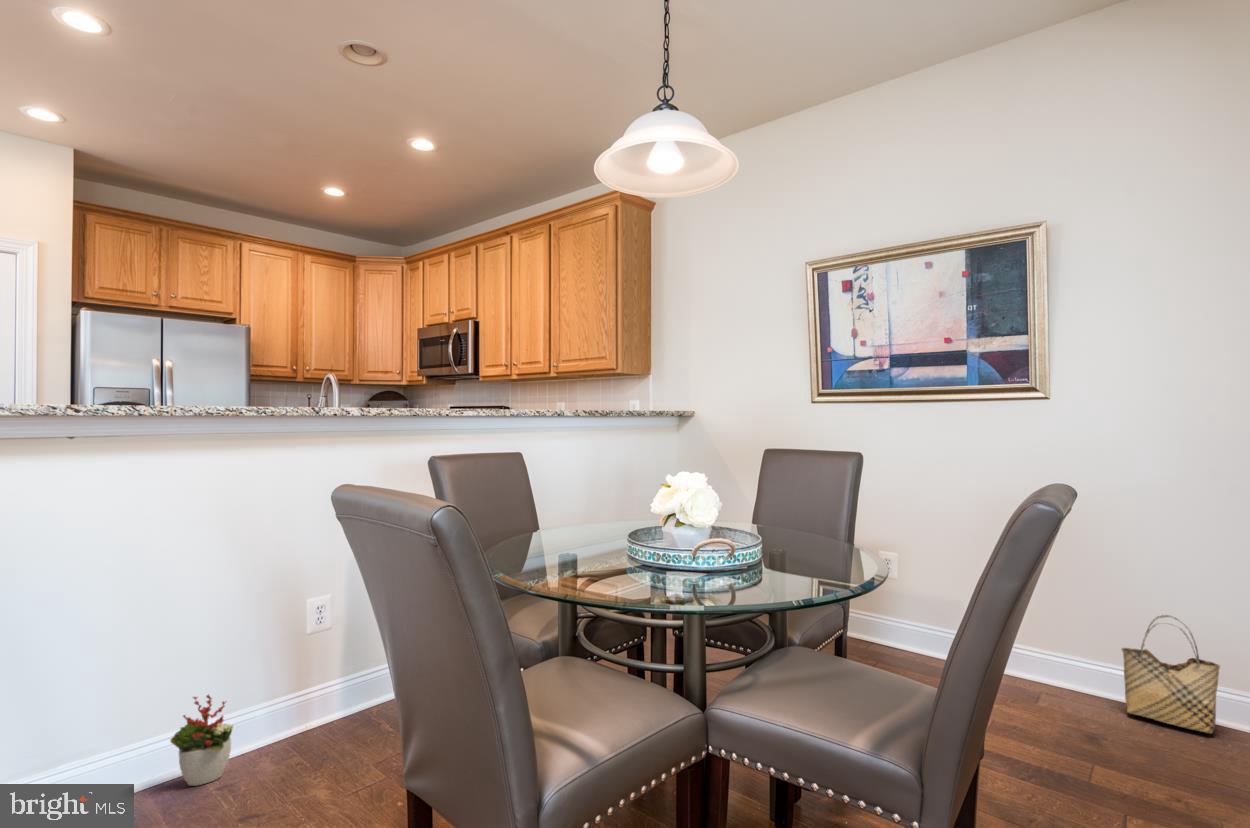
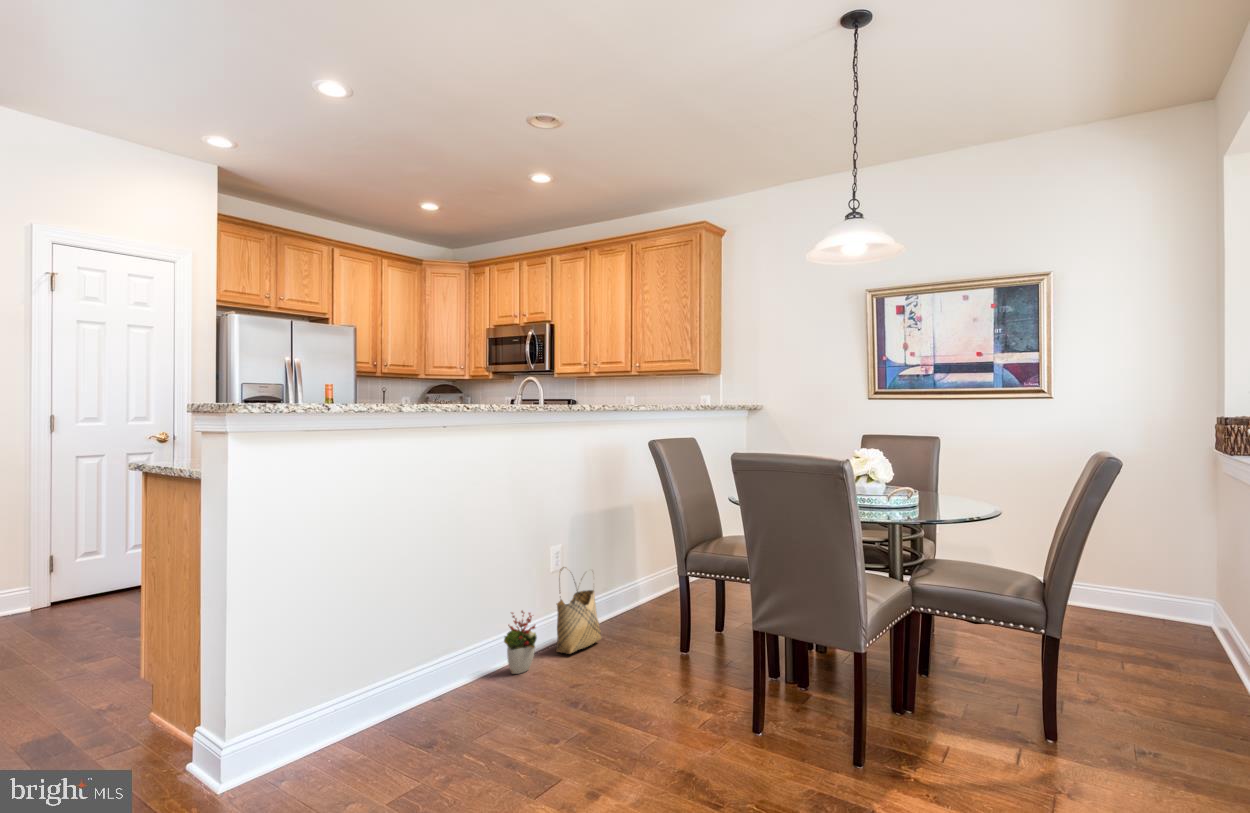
woven basket: present [1122,615,1220,733] -> present [556,567,601,654]

